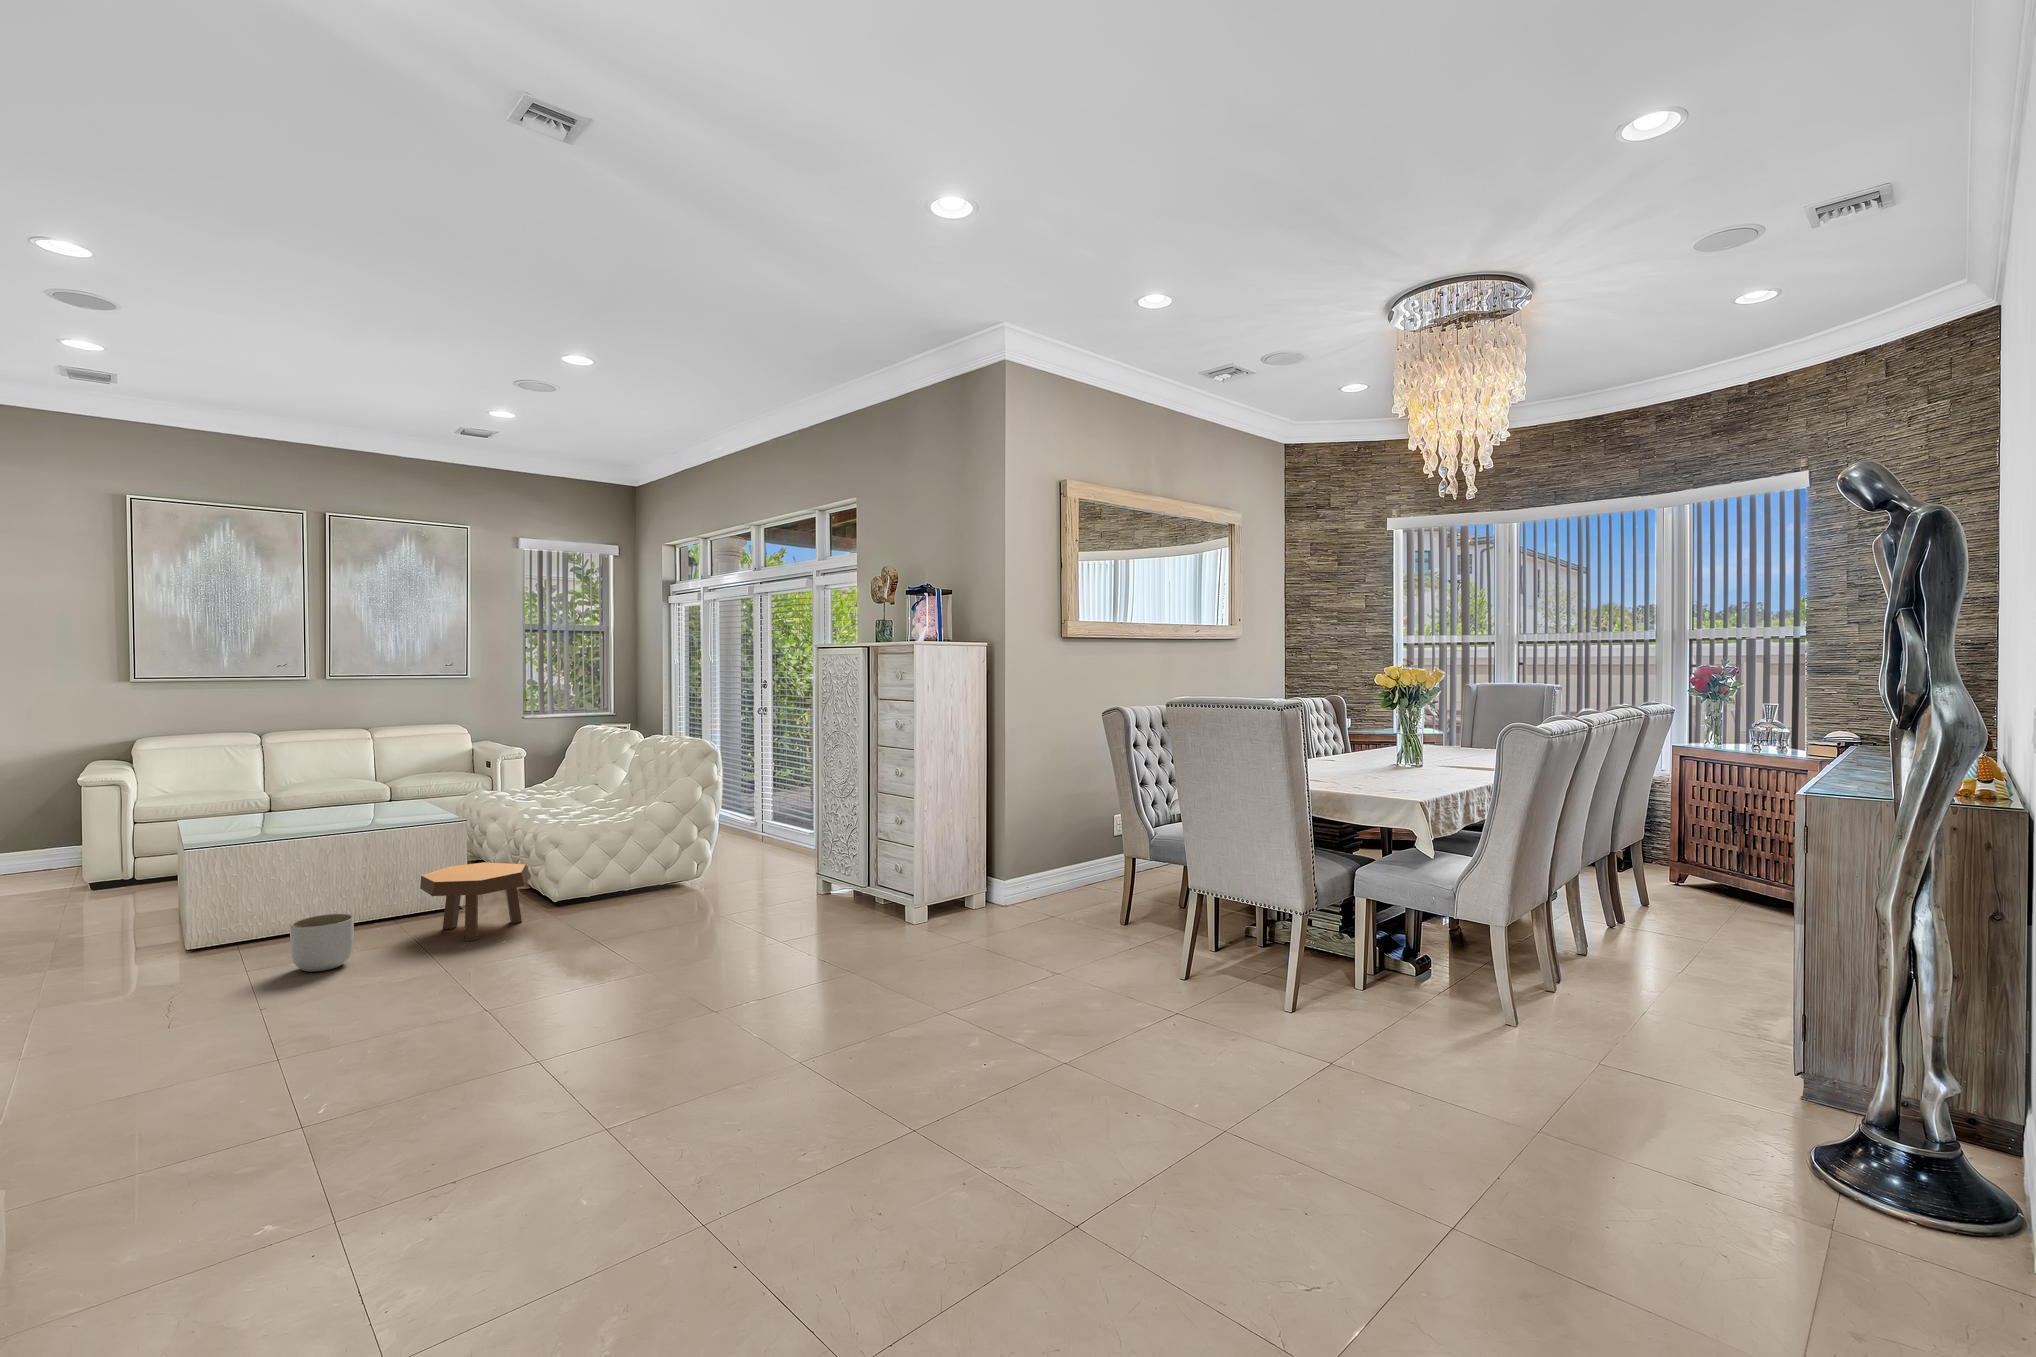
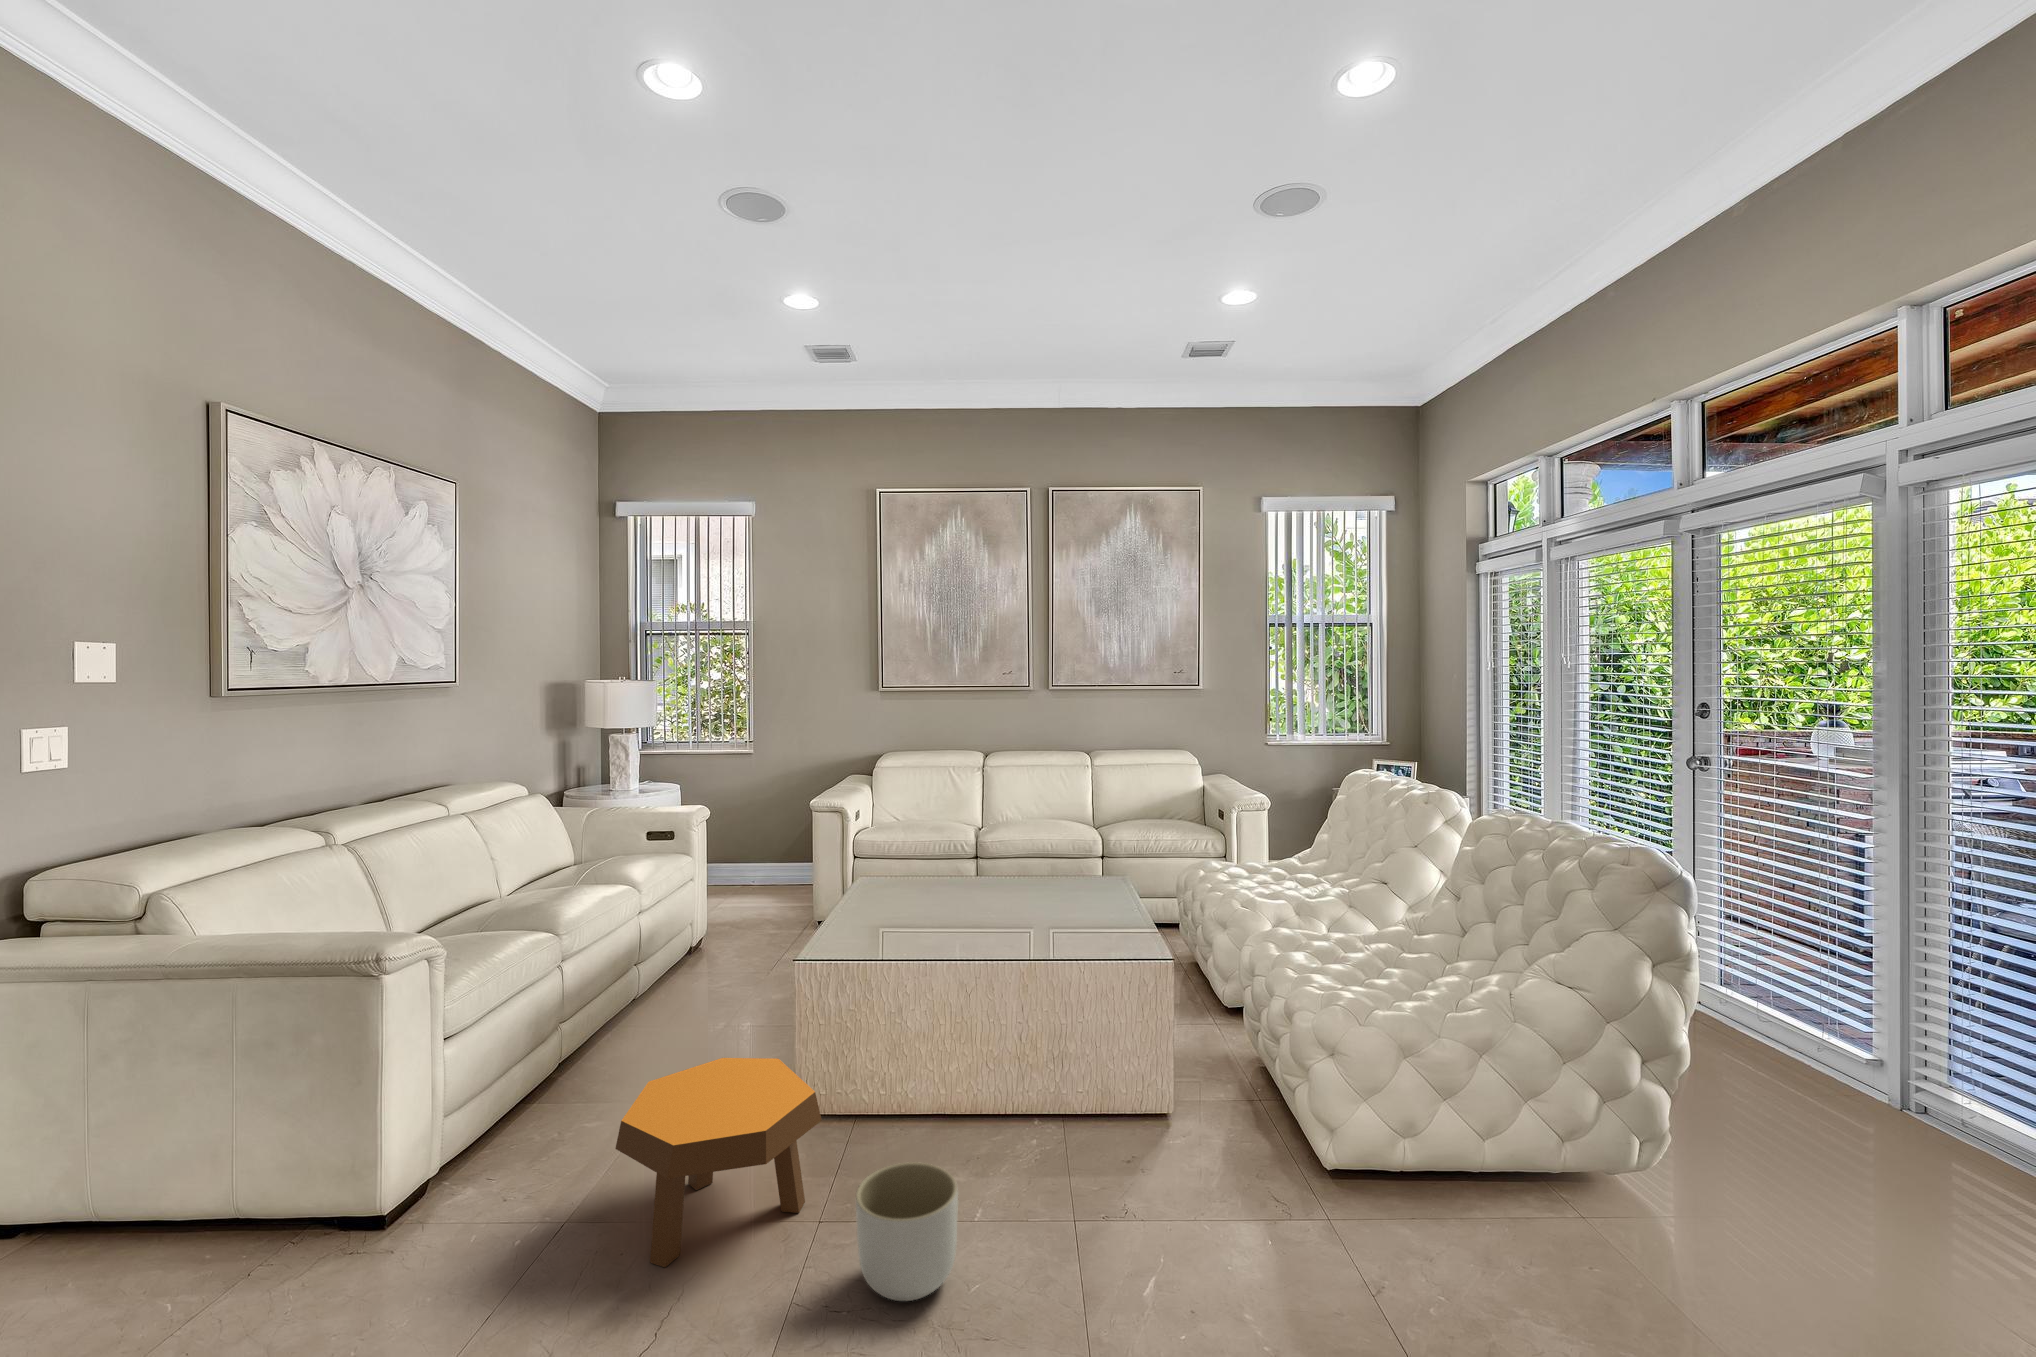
footstool: present [420,862,531,941] -> present [615,1058,822,1267]

